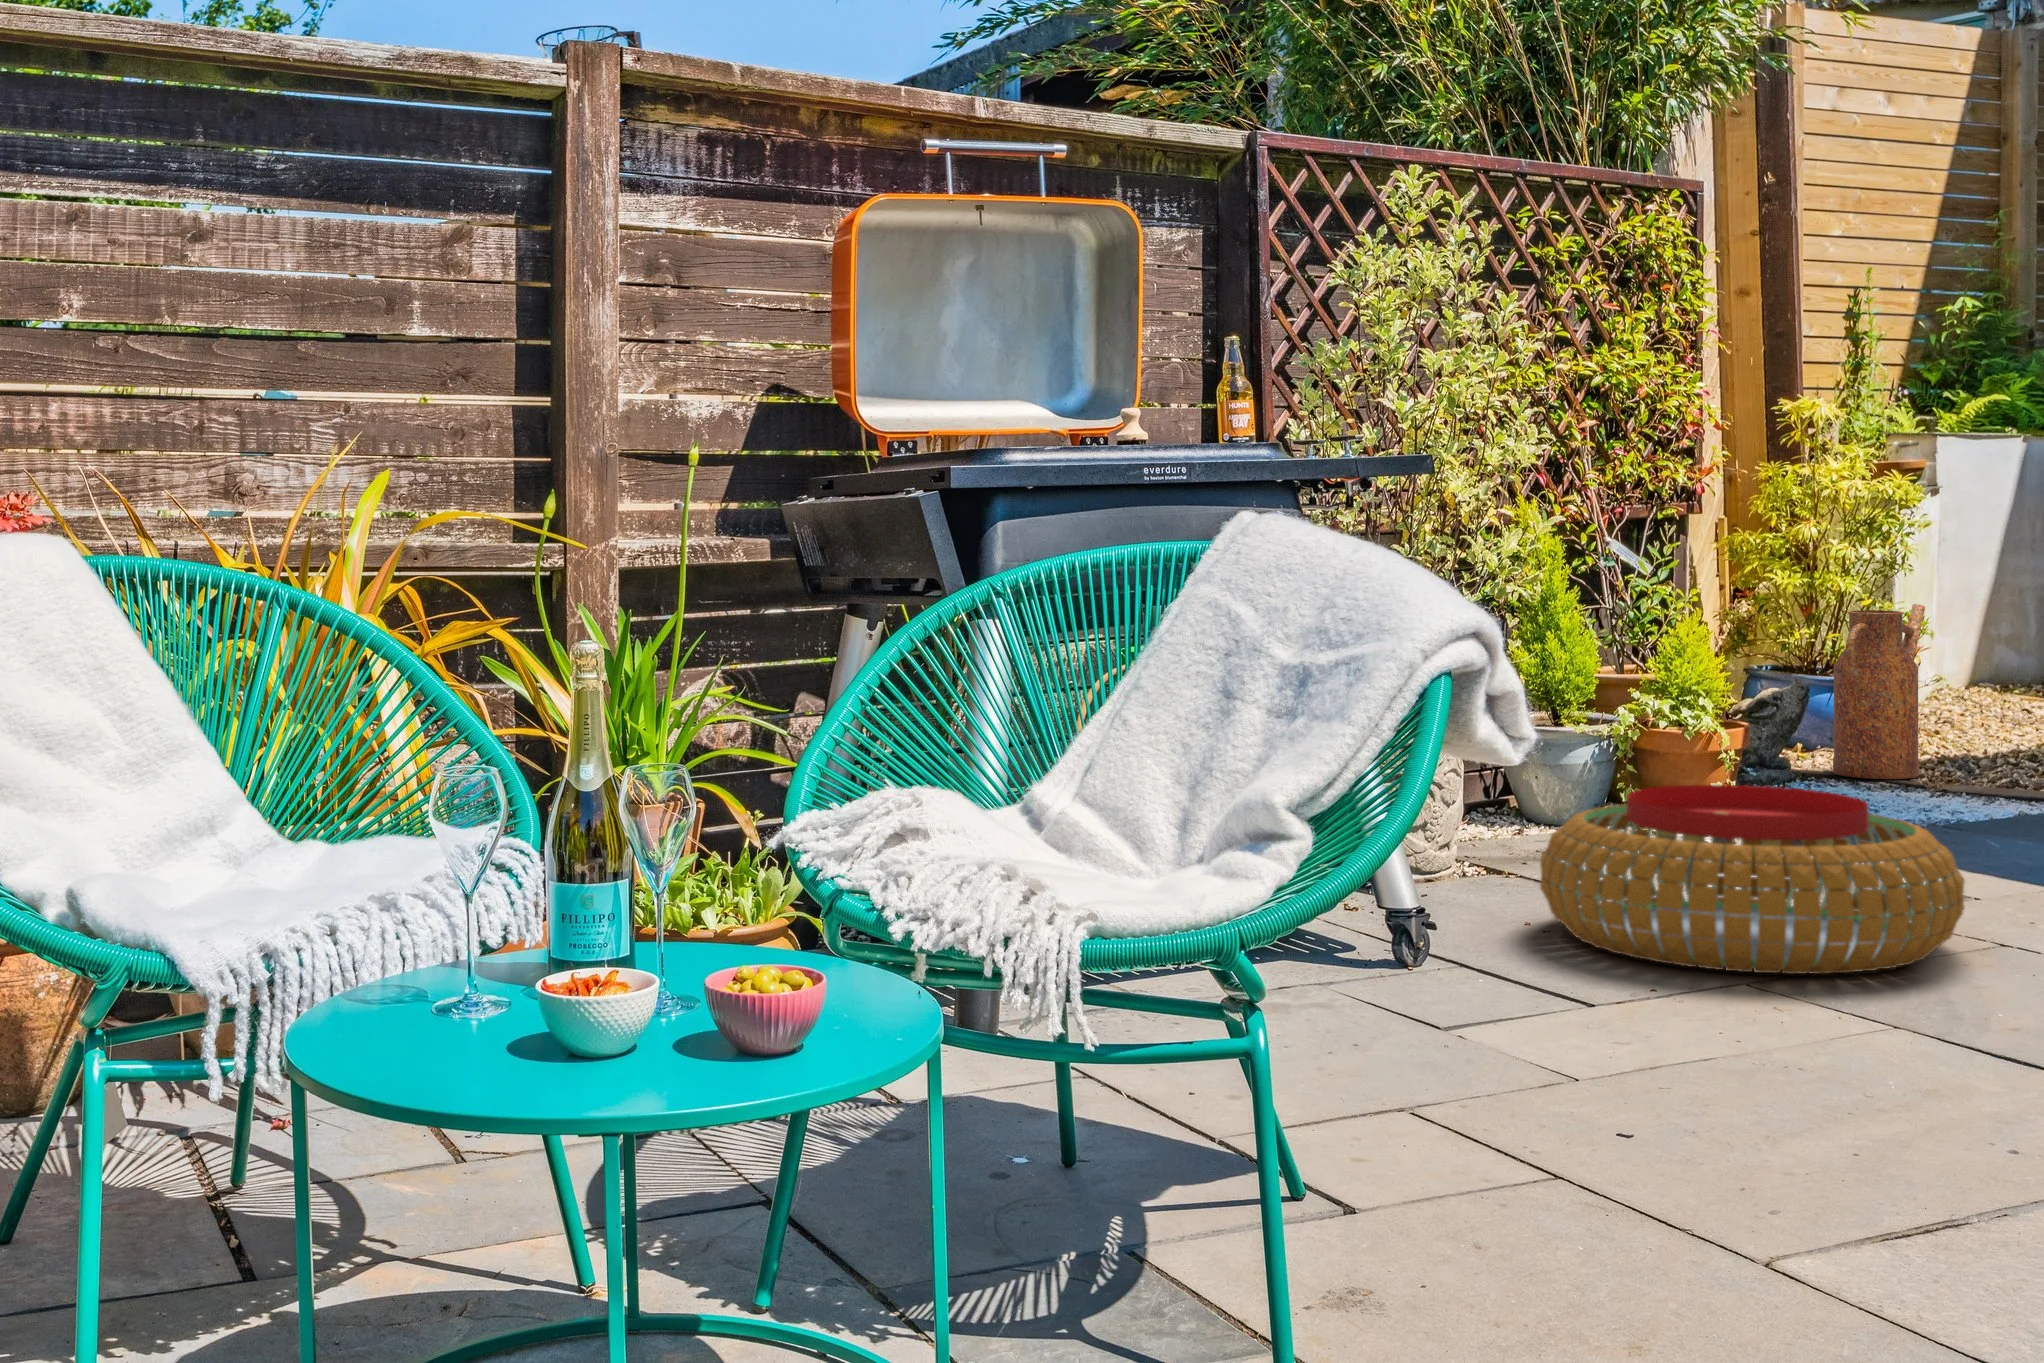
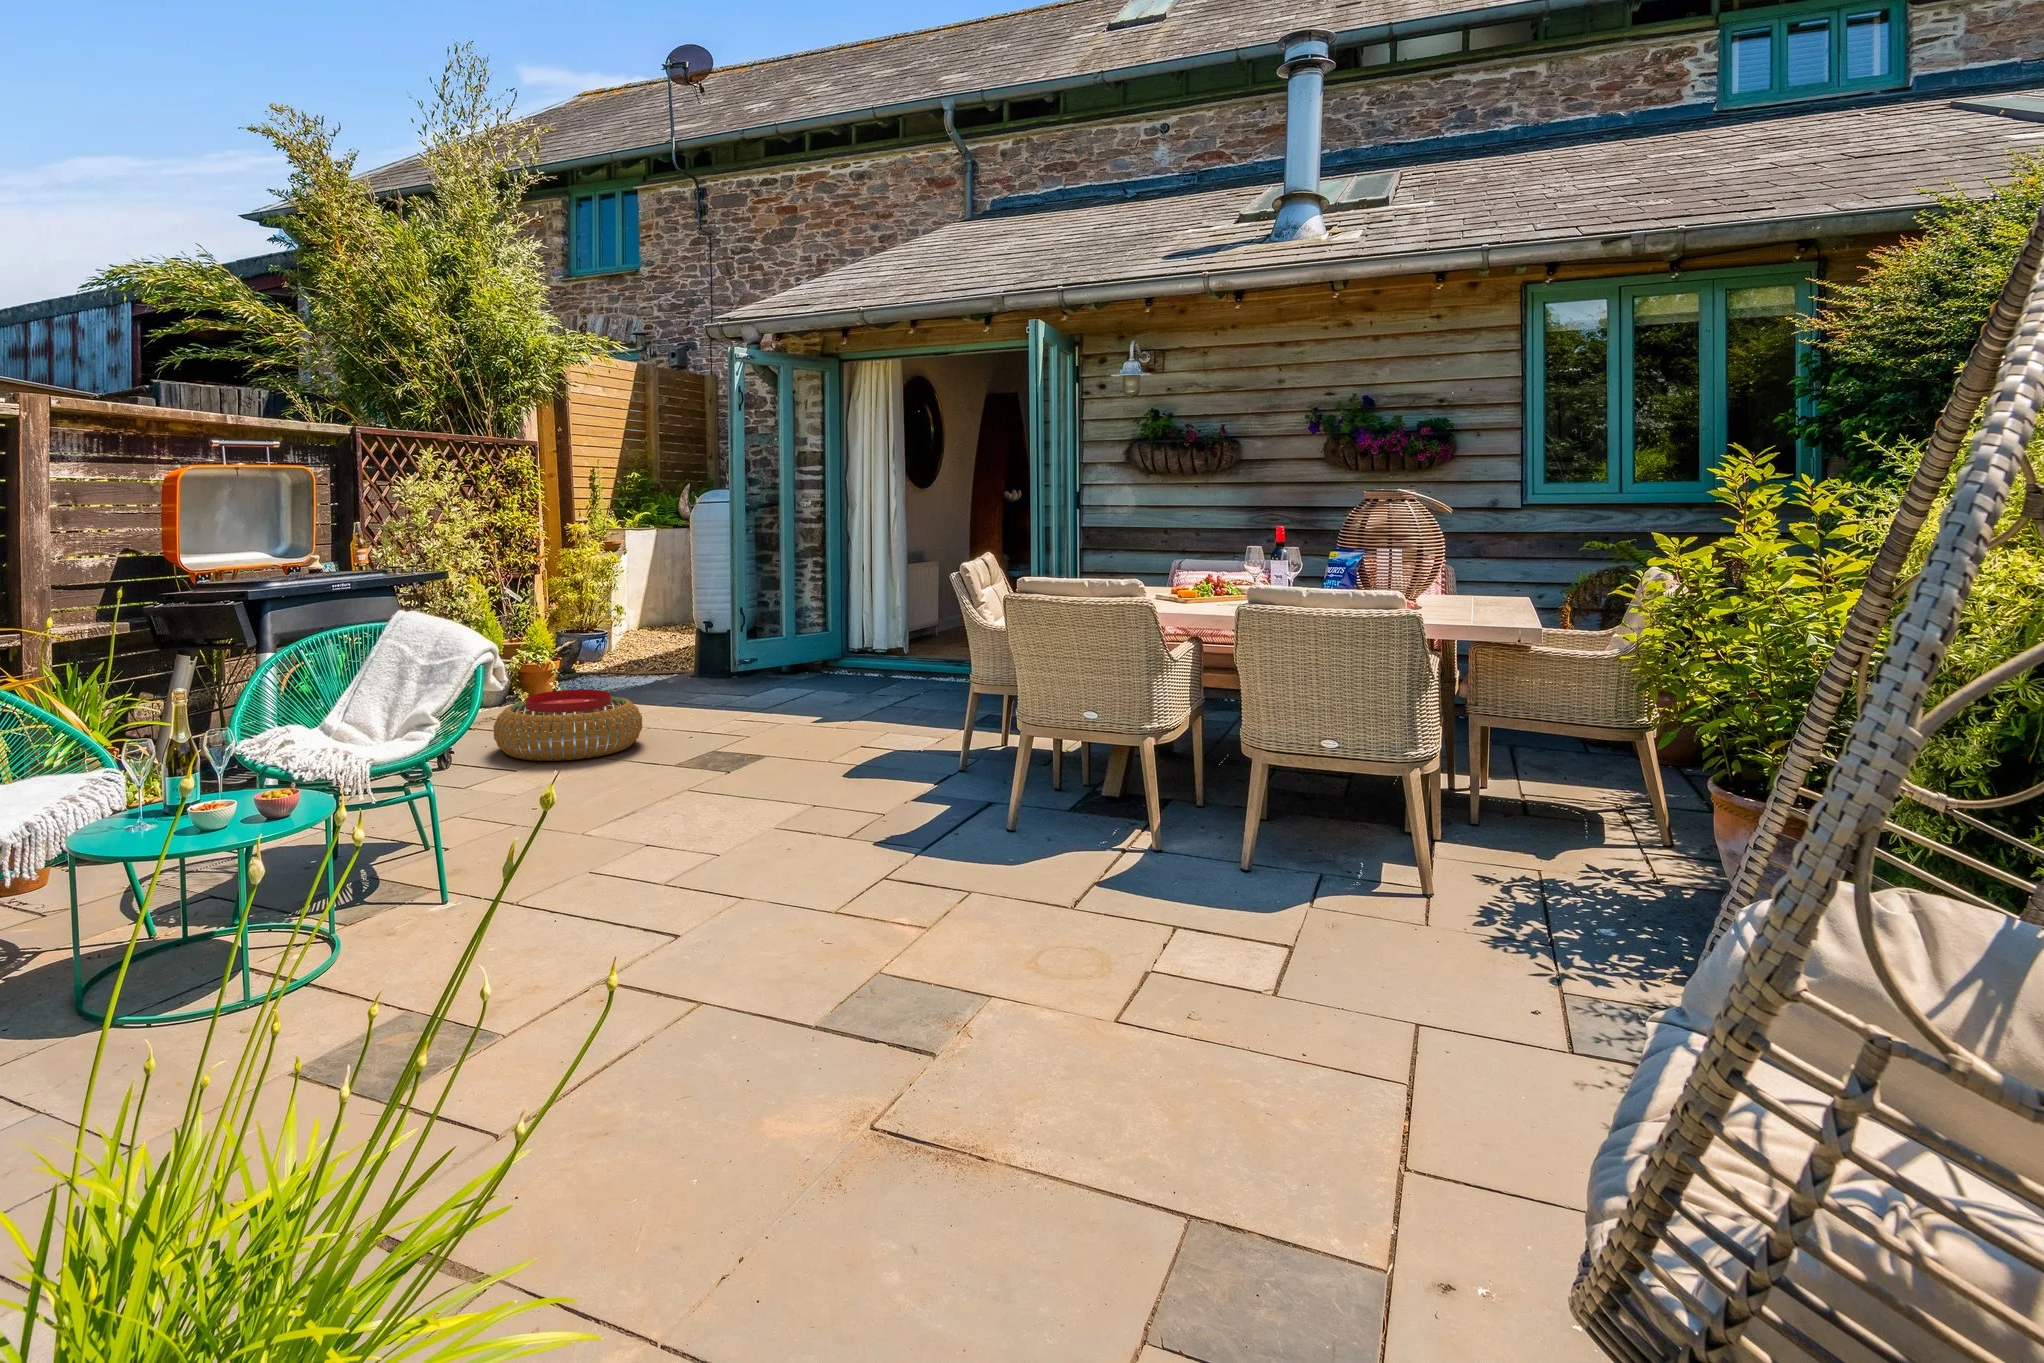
watering can: present [1833,604,1925,779] -> none [591,603,624,673]

